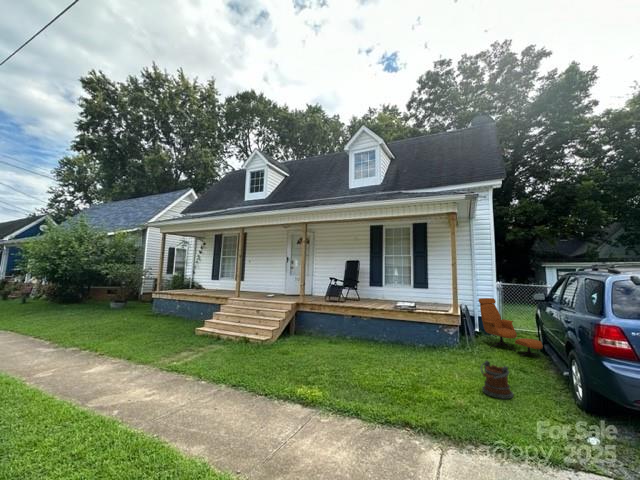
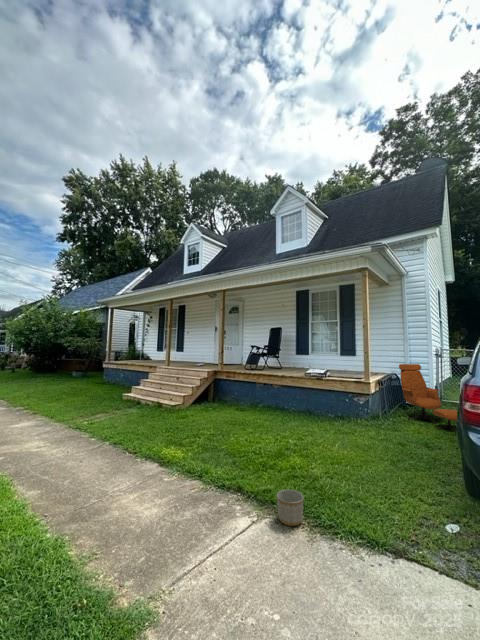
bucket: present [481,361,514,399] -> none [347,425,382,468]
planter: none [483,431,510,465] -> present [277,490,304,526]

